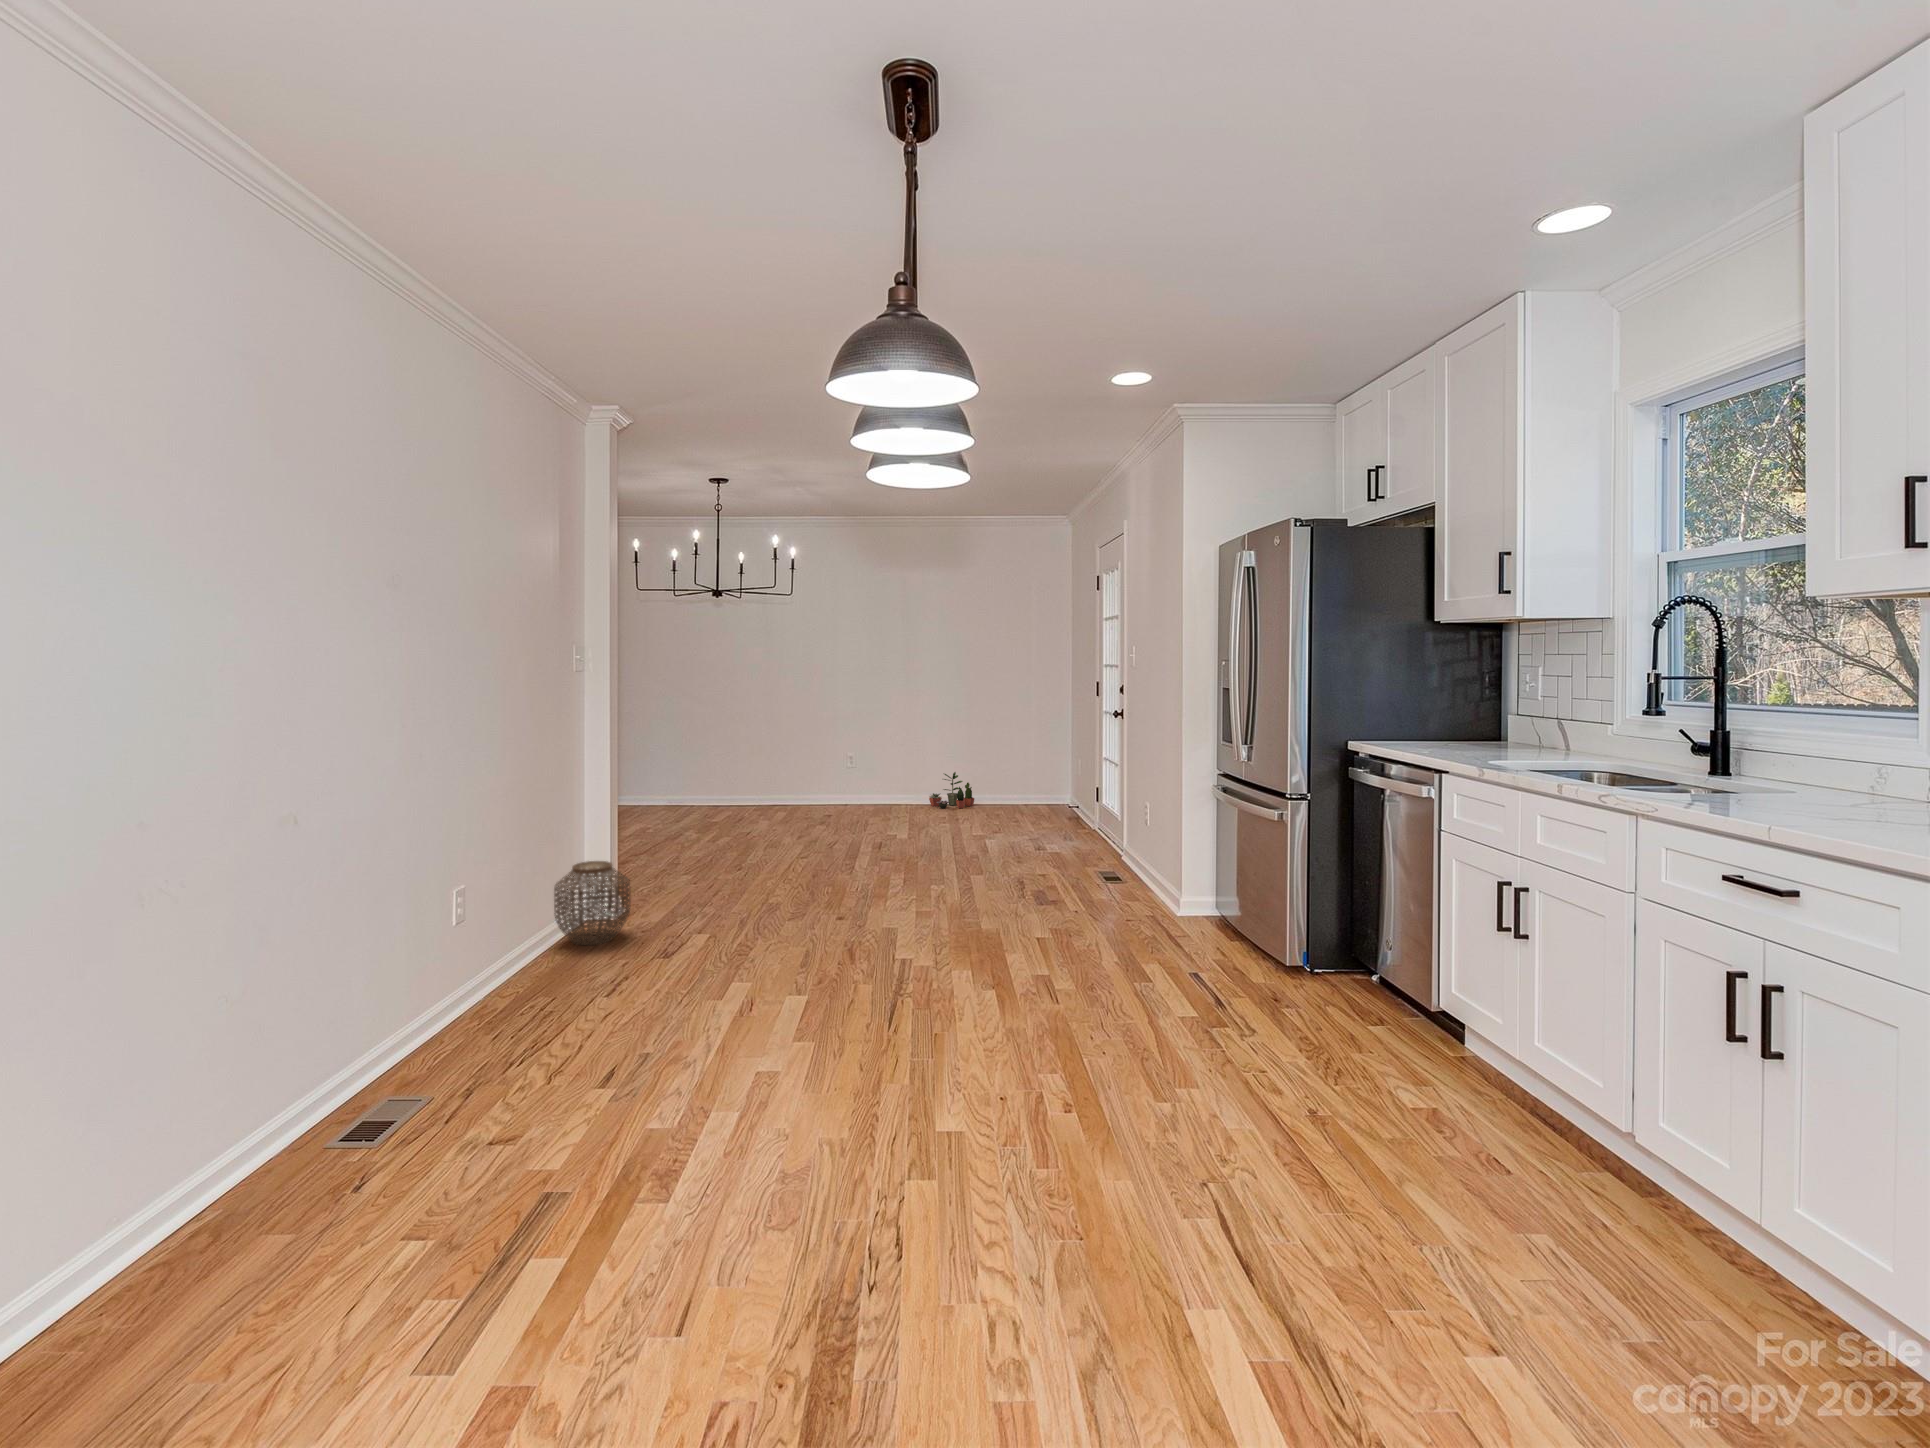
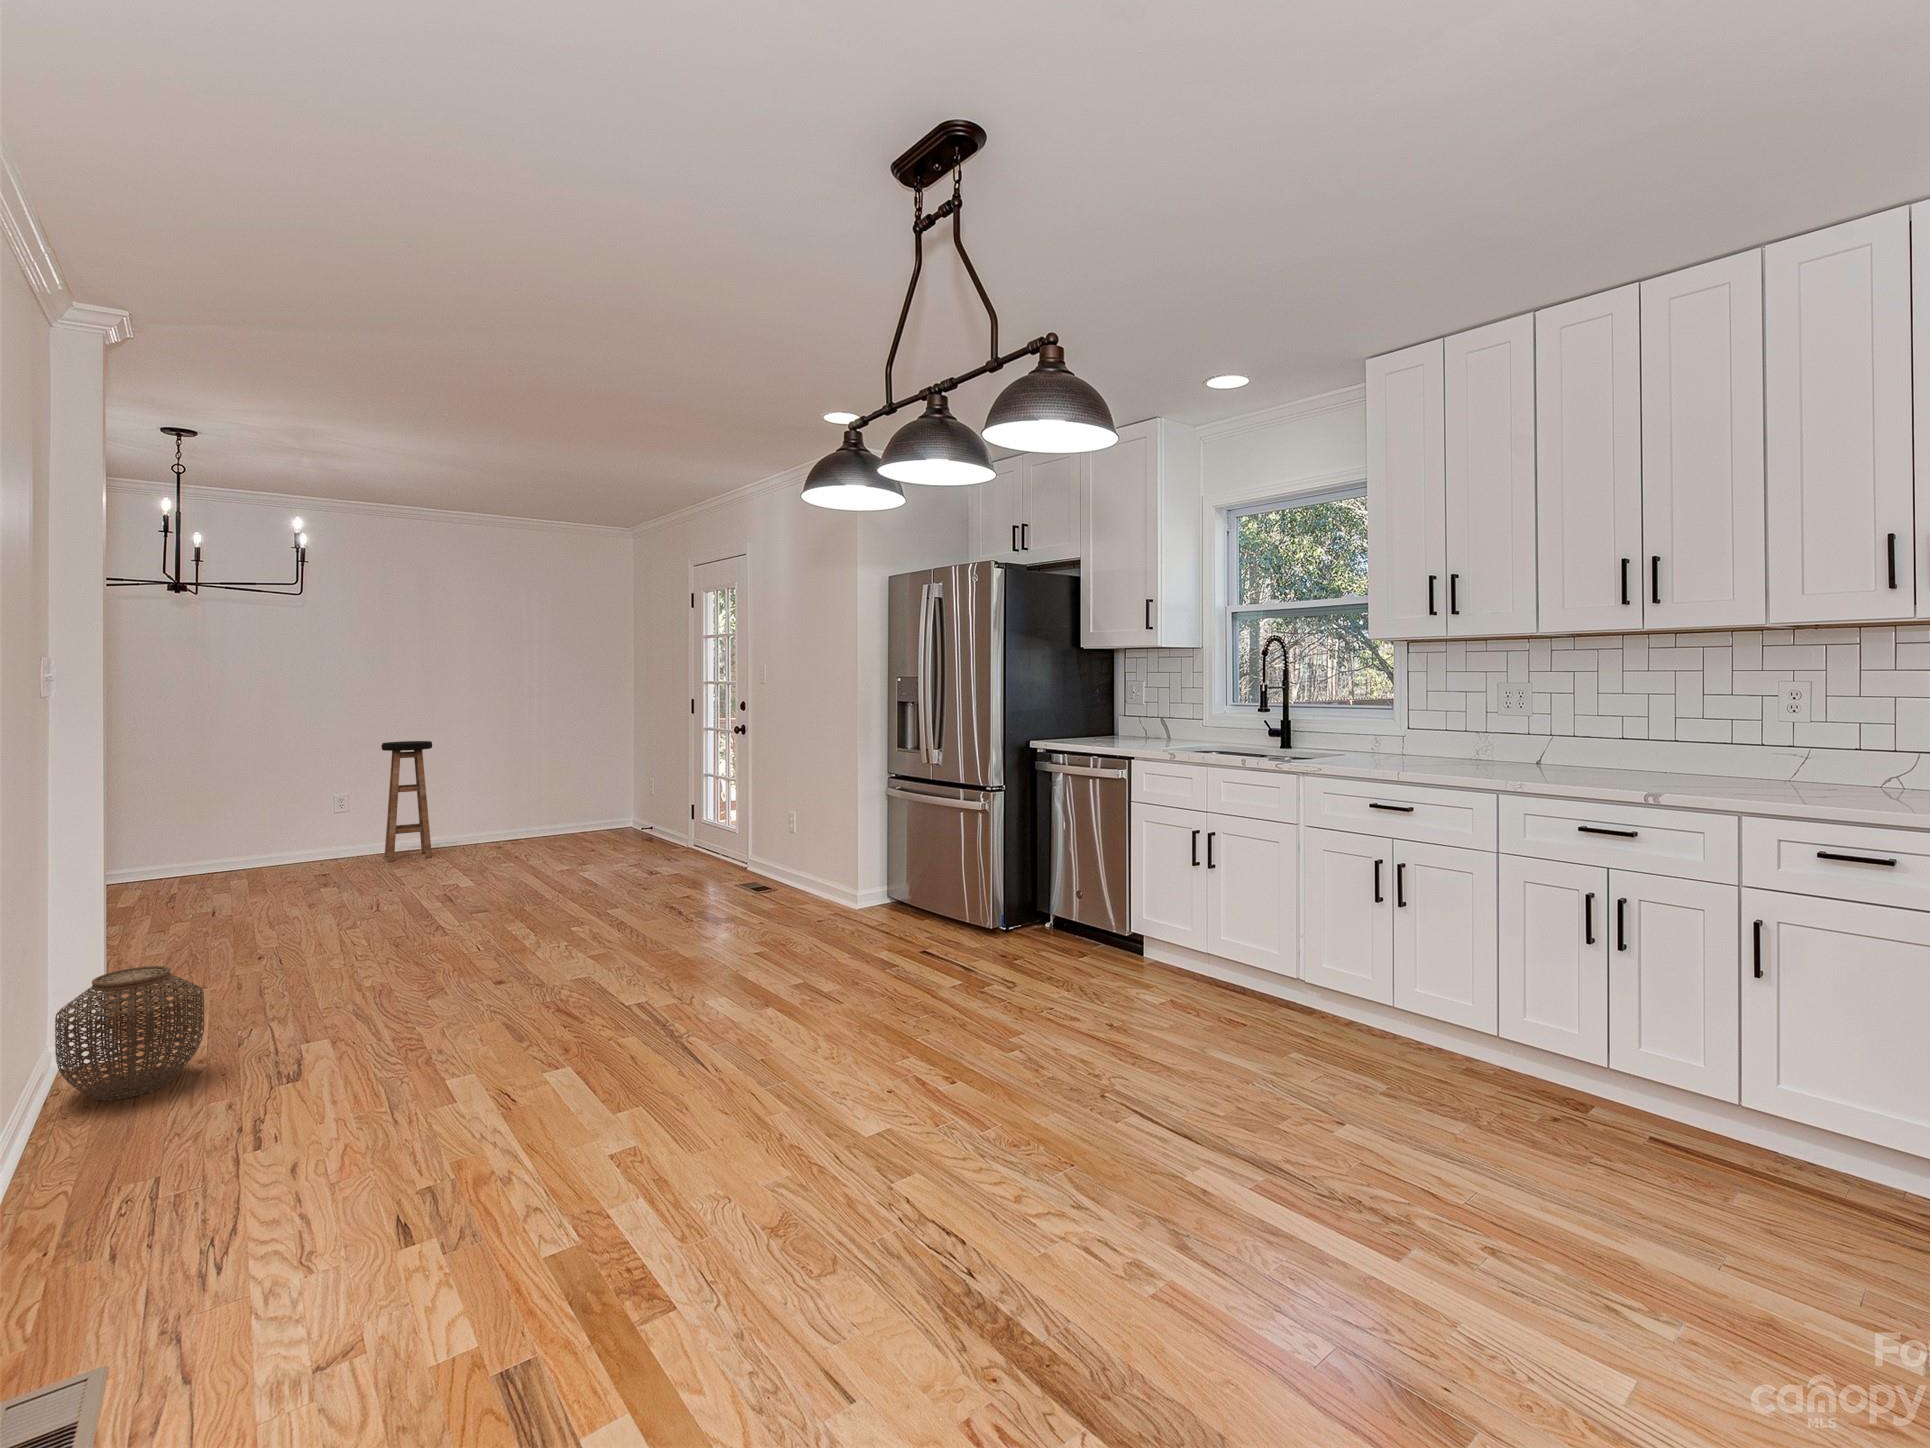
bar stool: none [869,713,904,808] -> present [381,741,432,862]
potted plant: present [929,772,974,808] -> none [466,806,528,851]

